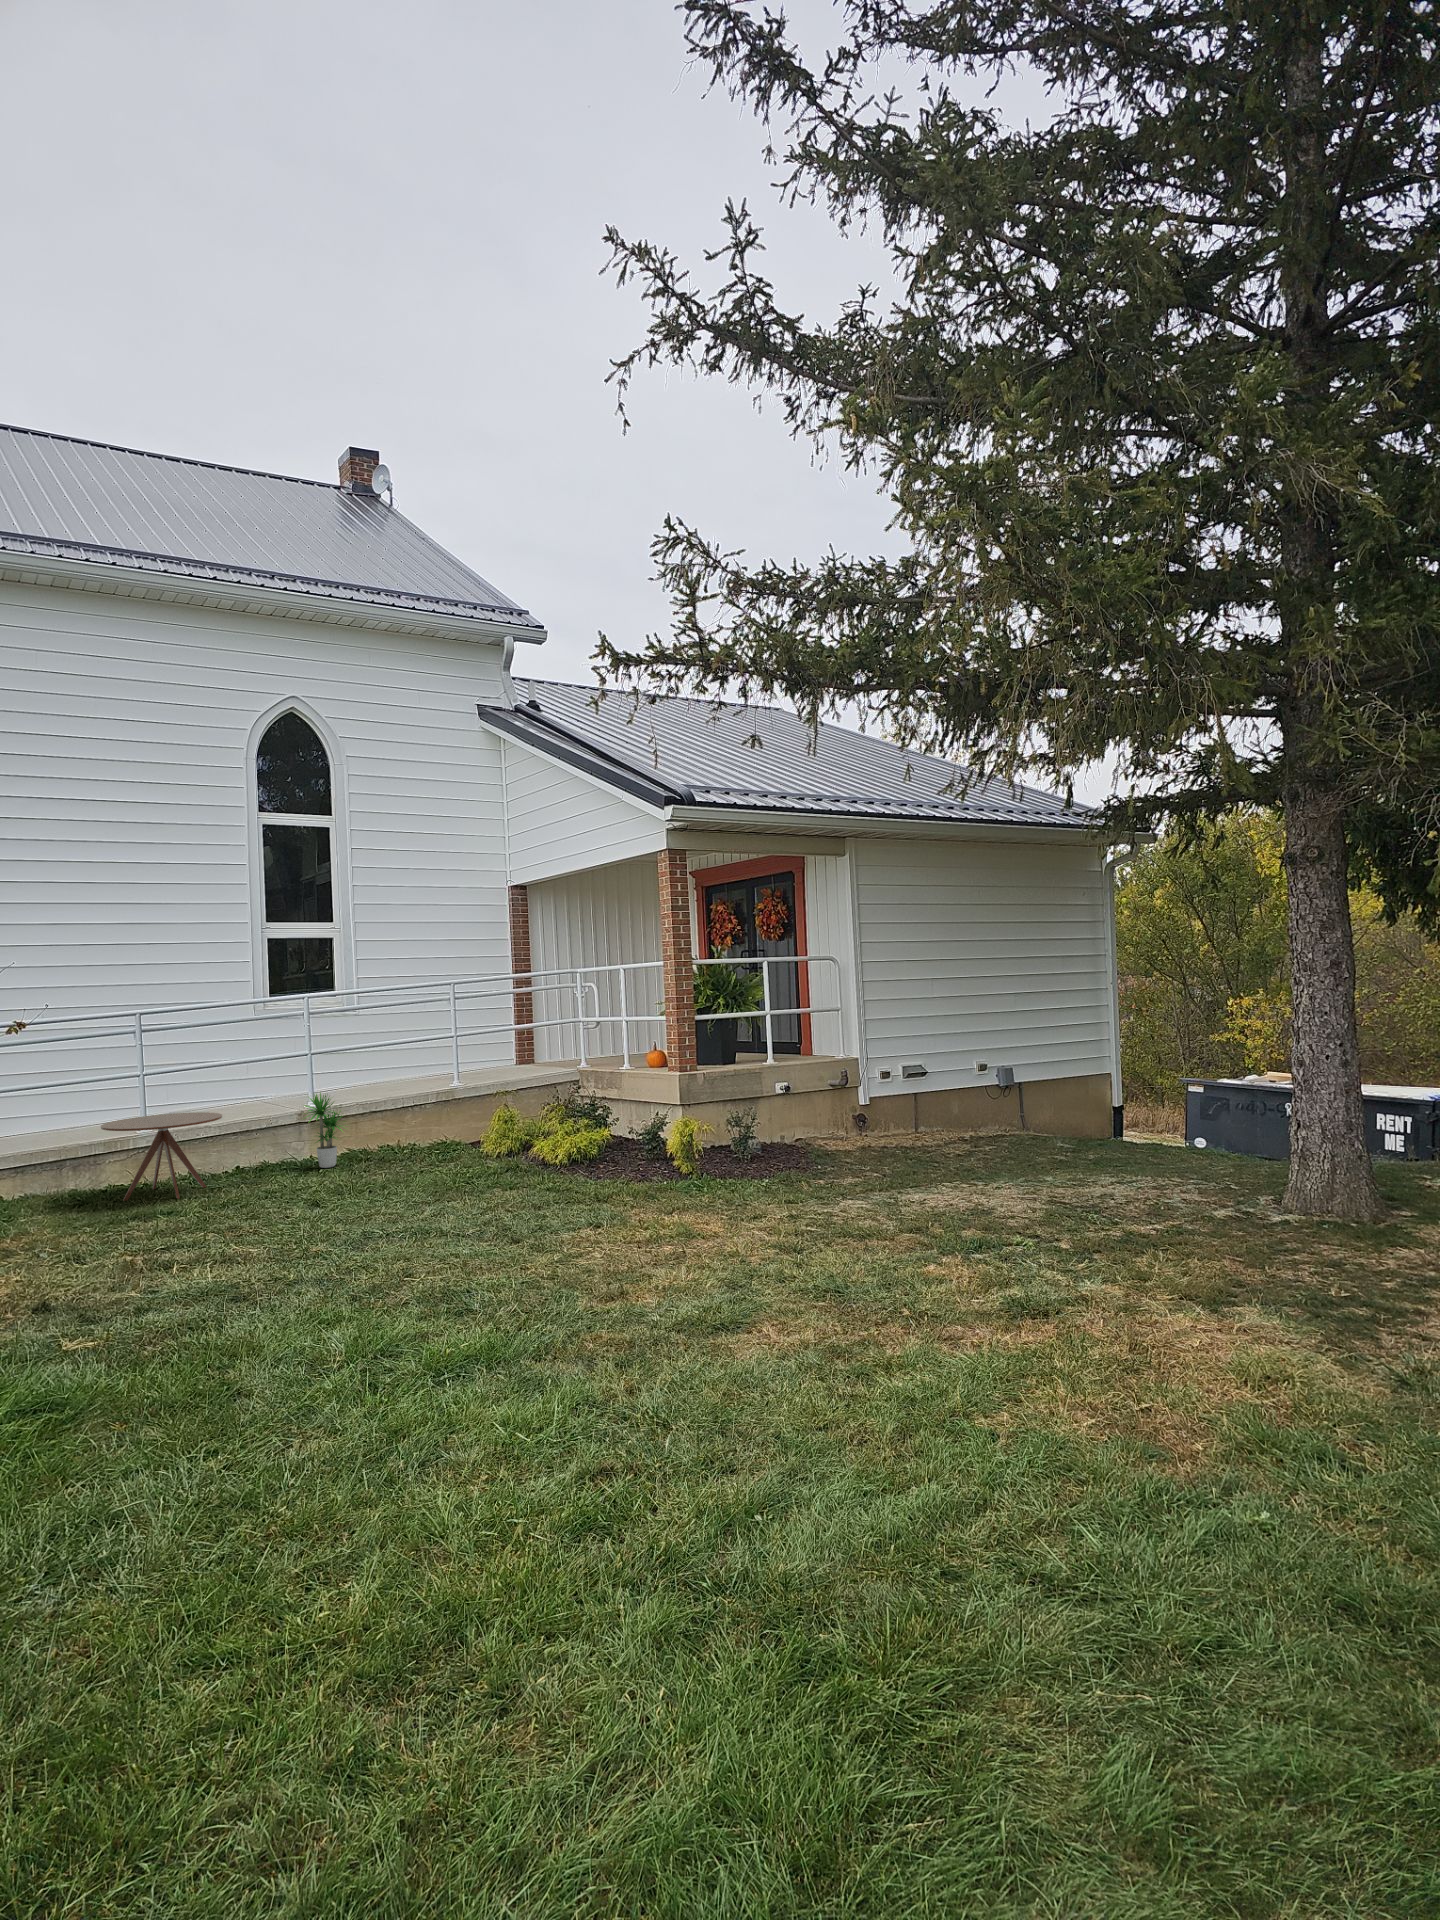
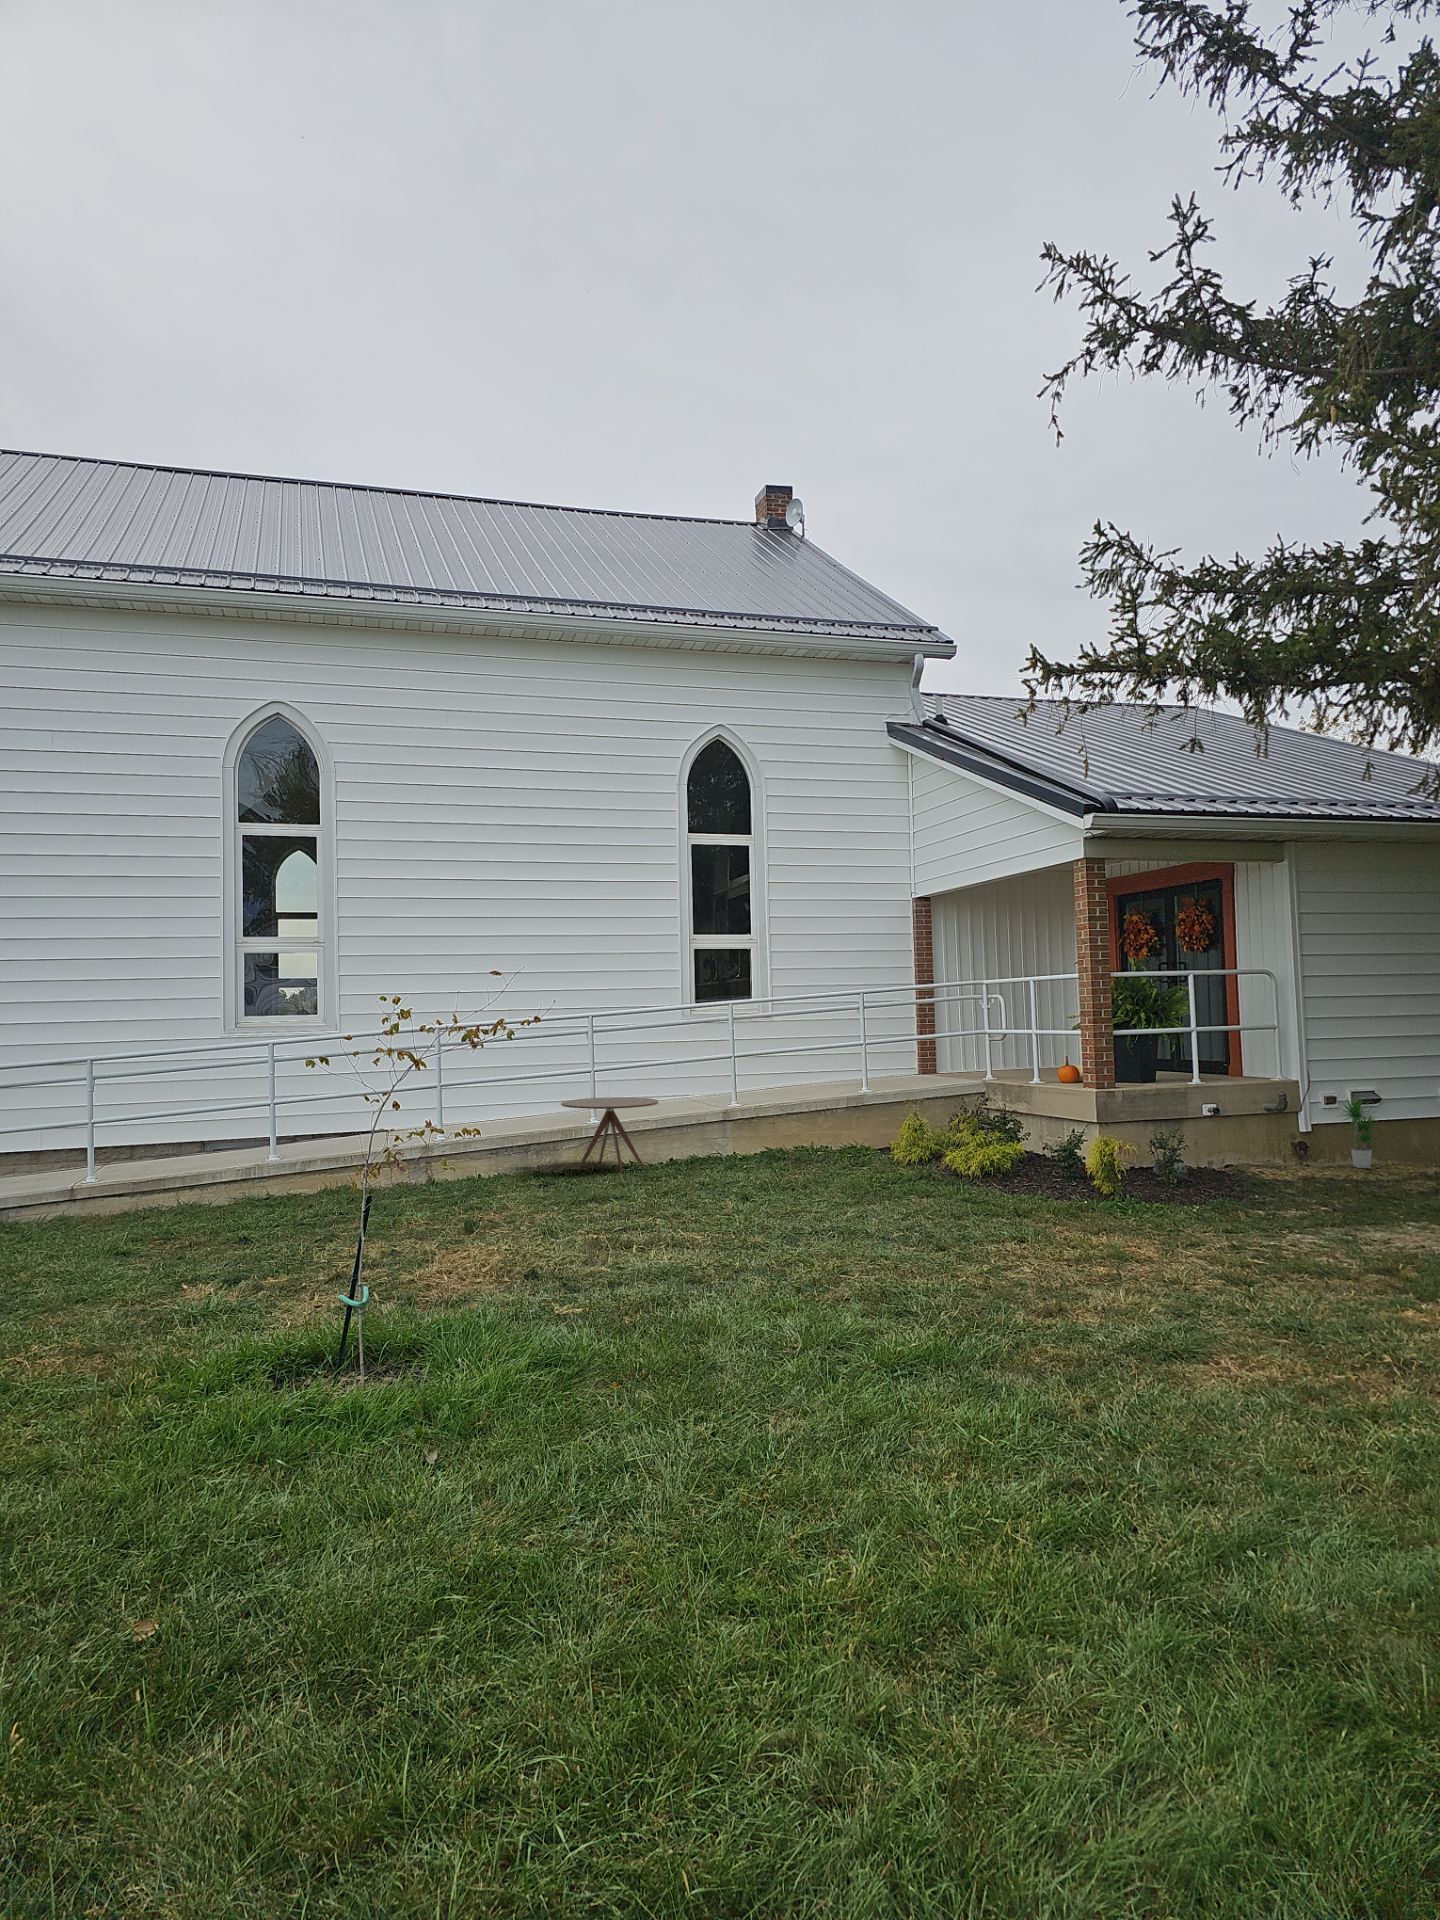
potted plant: present [304,1093,342,1168] -> present [1339,1098,1376,1168]

